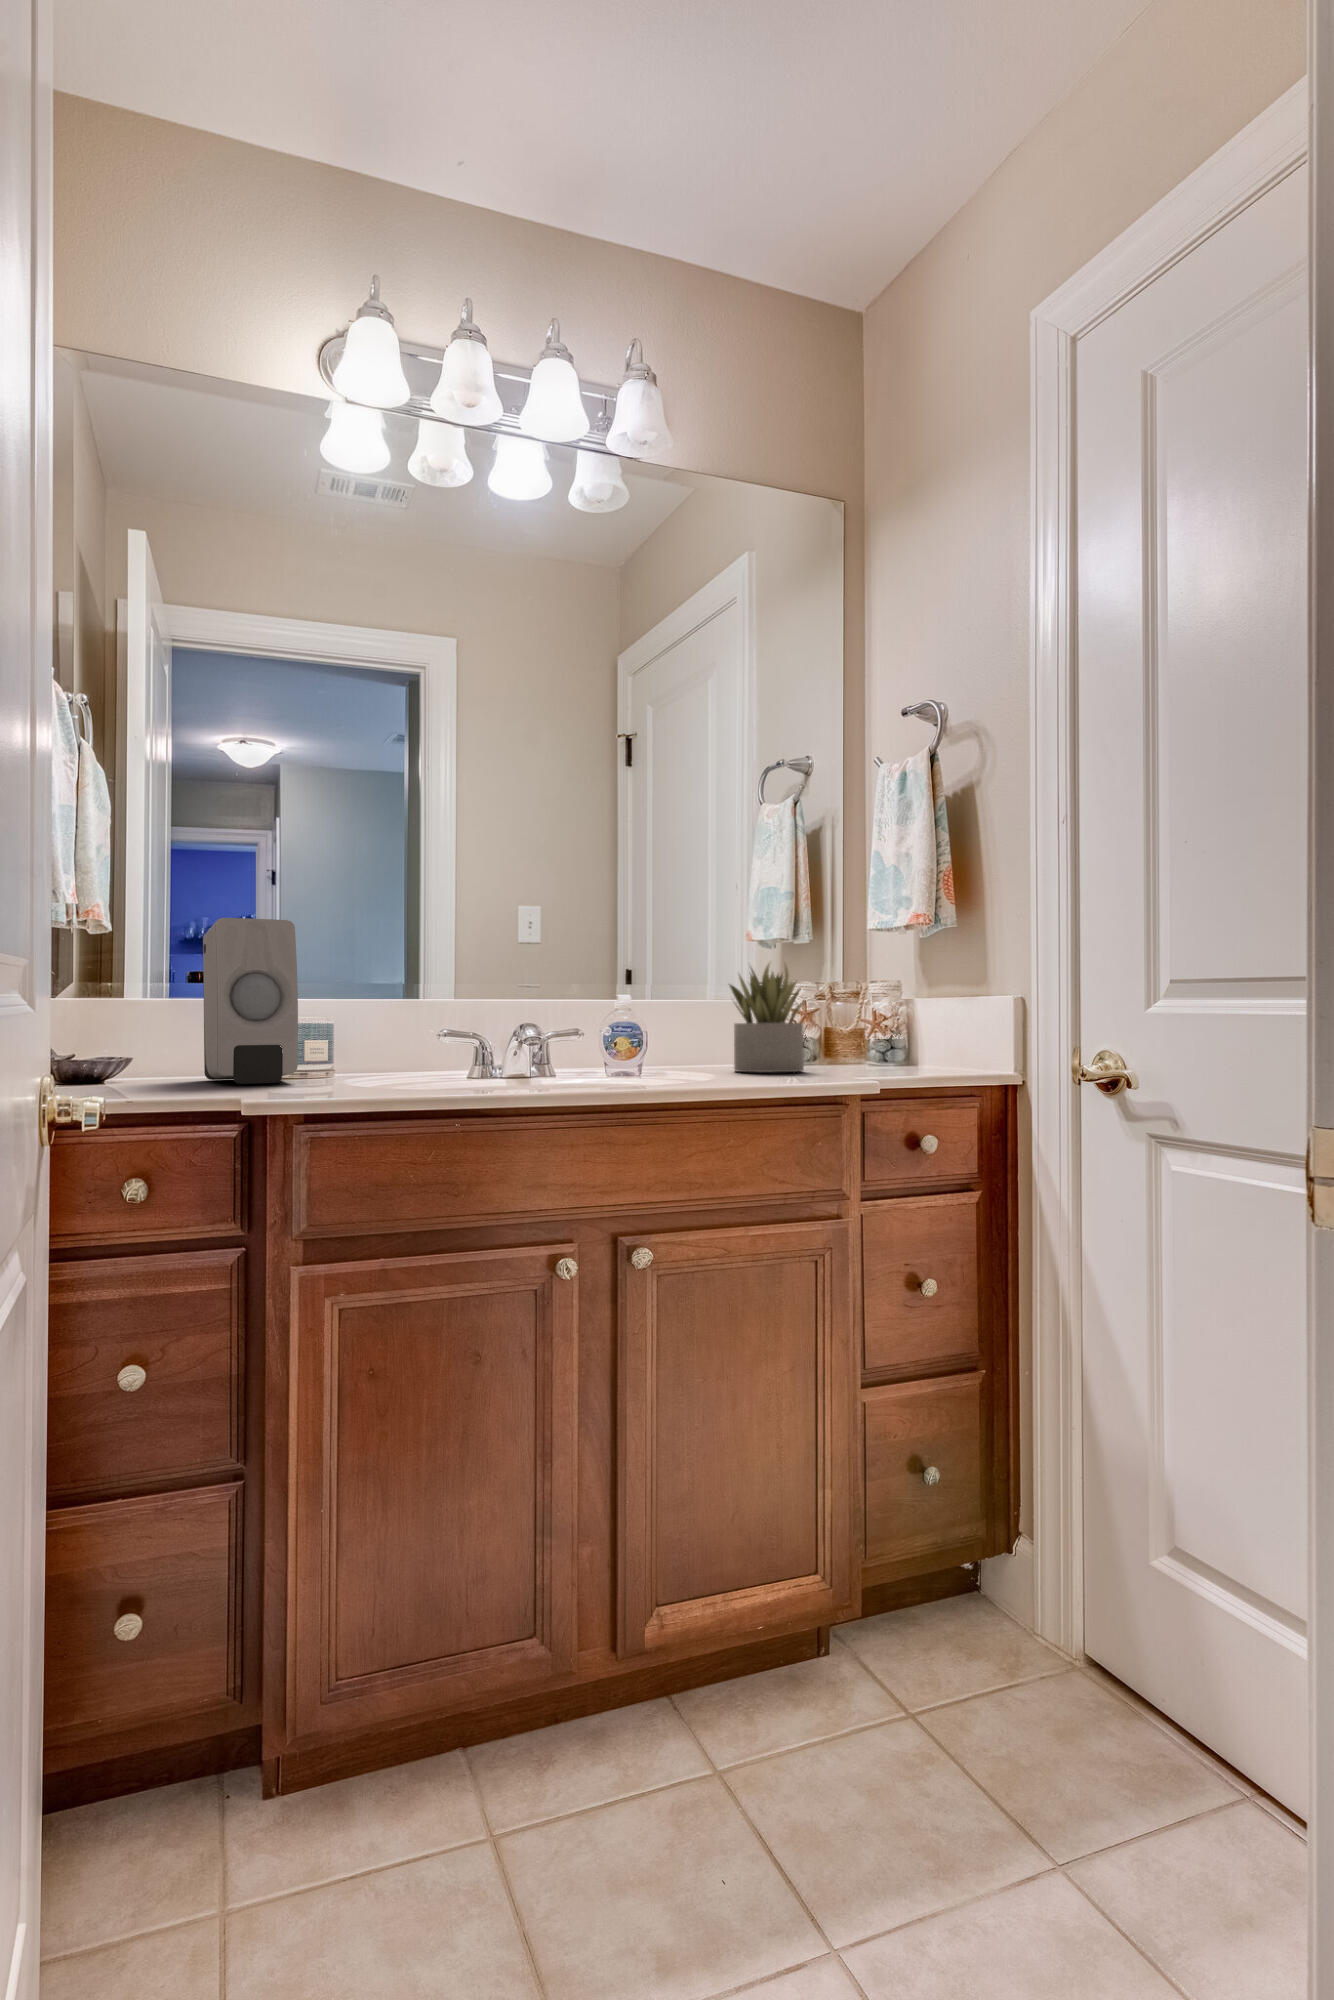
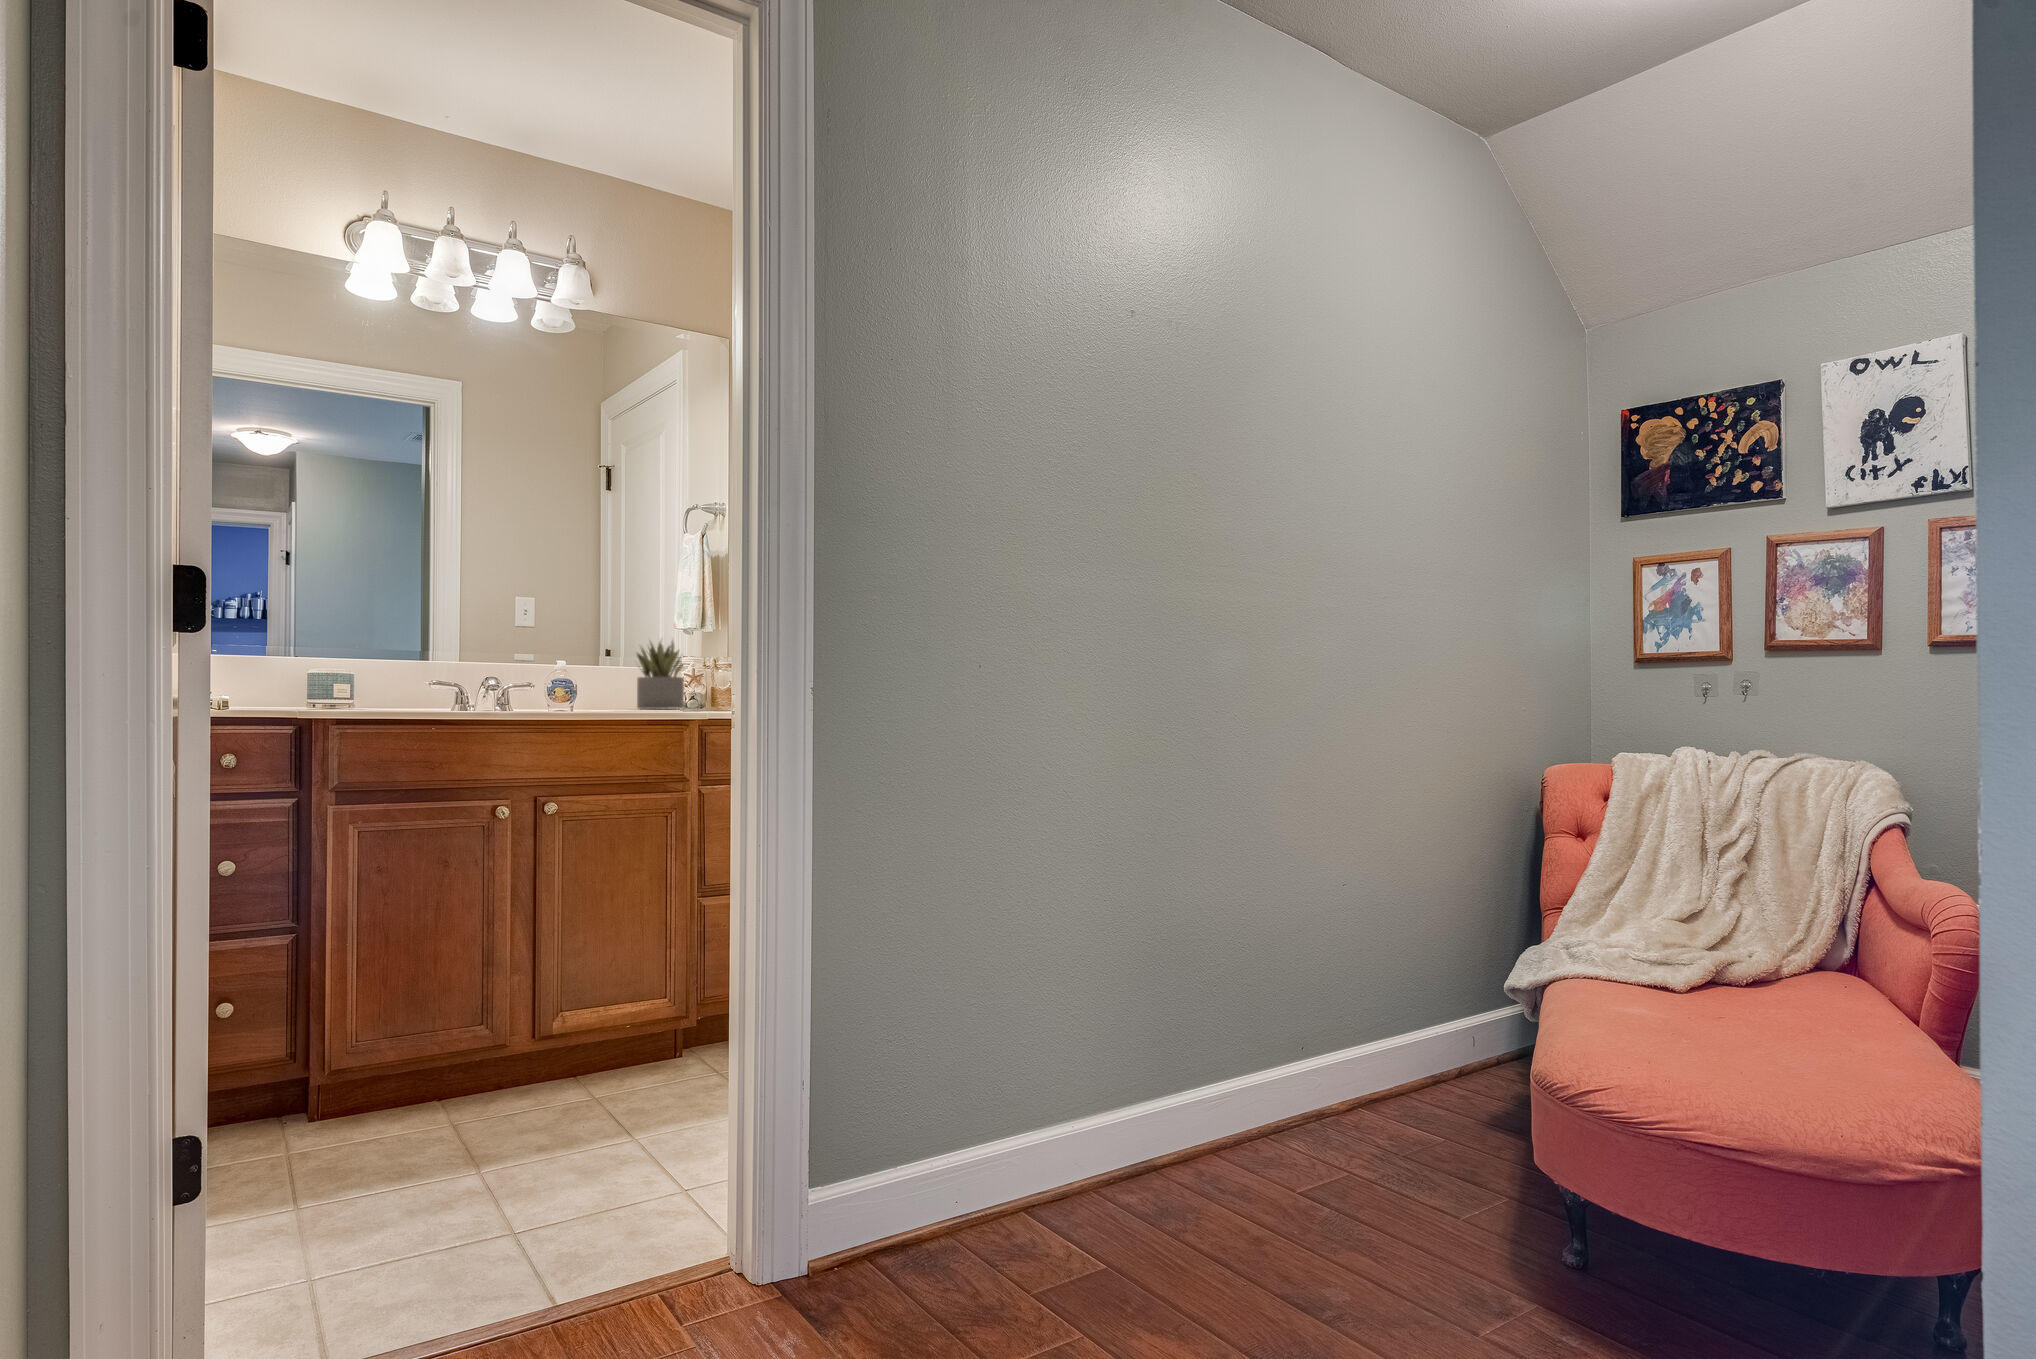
soap dispenser: present [203,918,298,1084] -> none [259,603,329,709]

